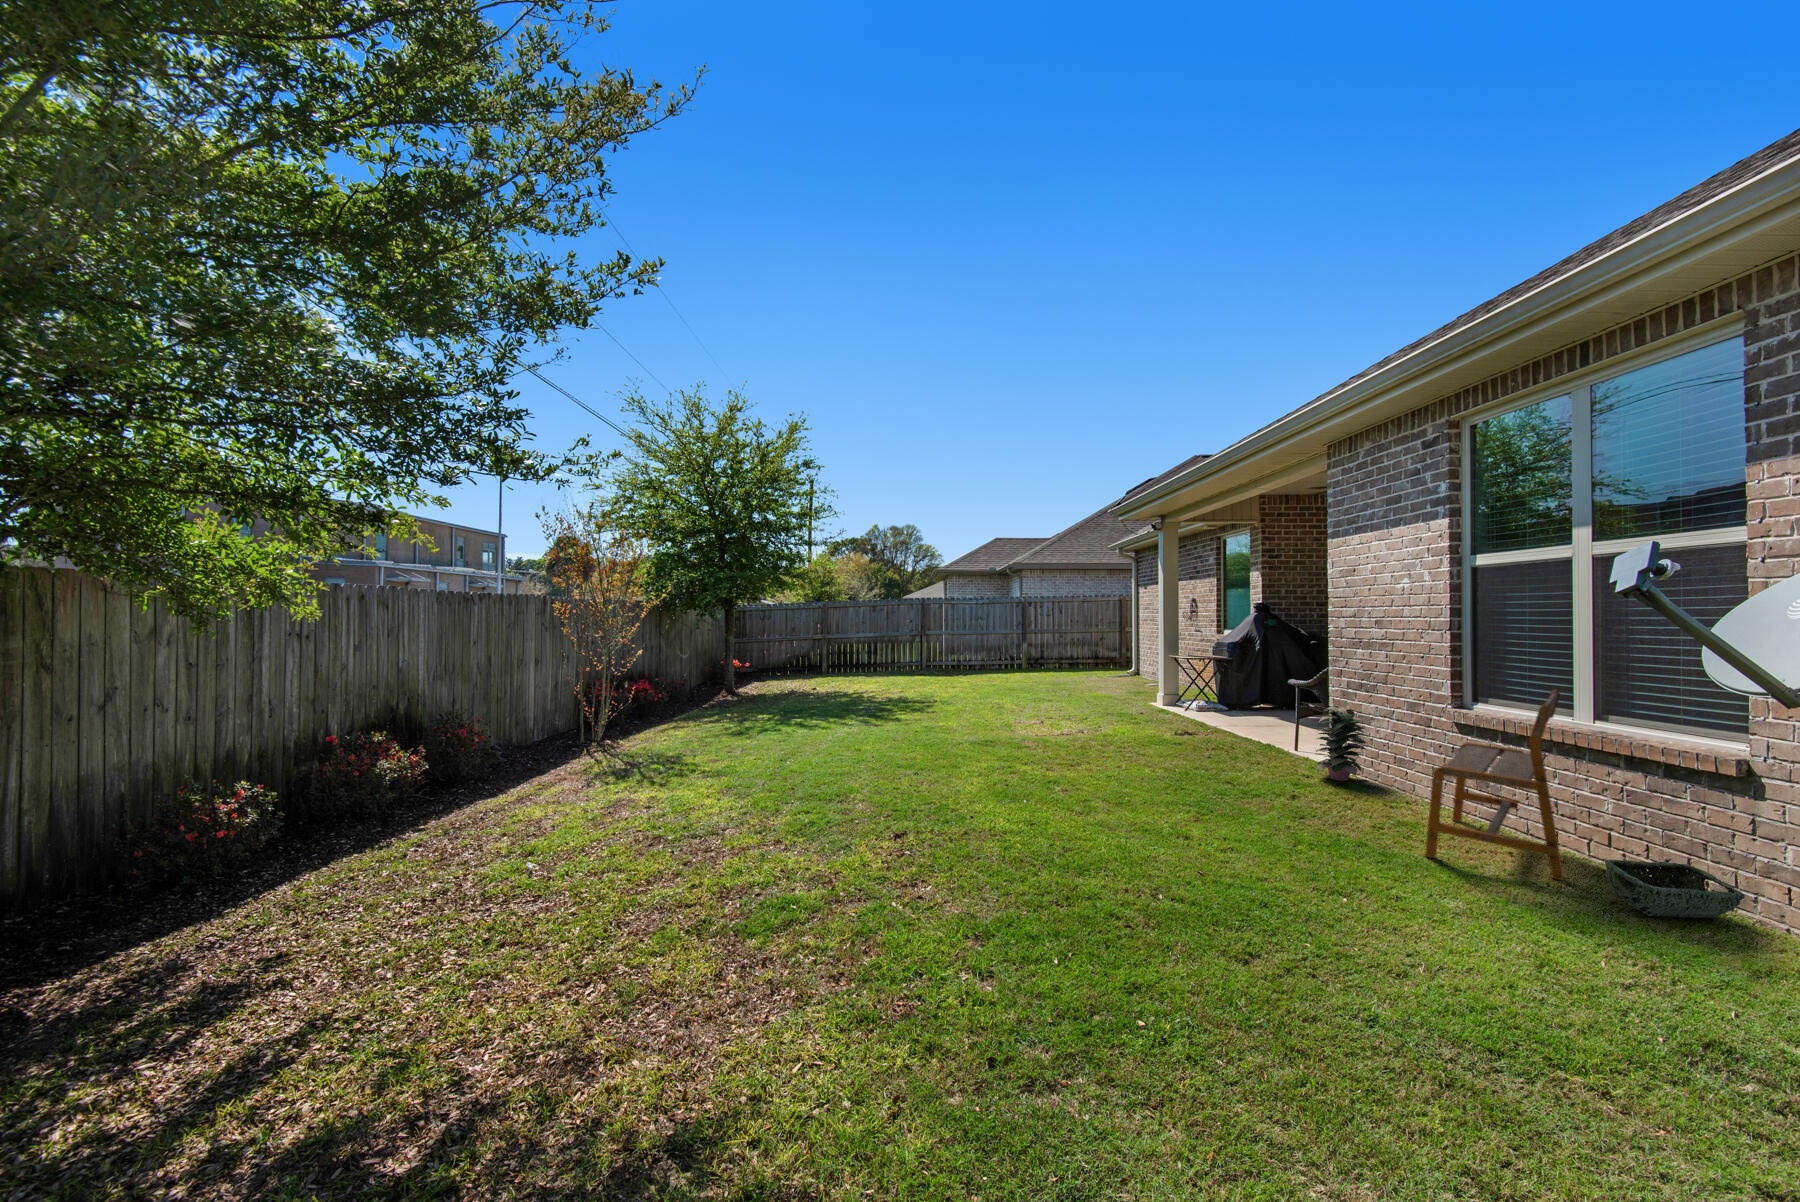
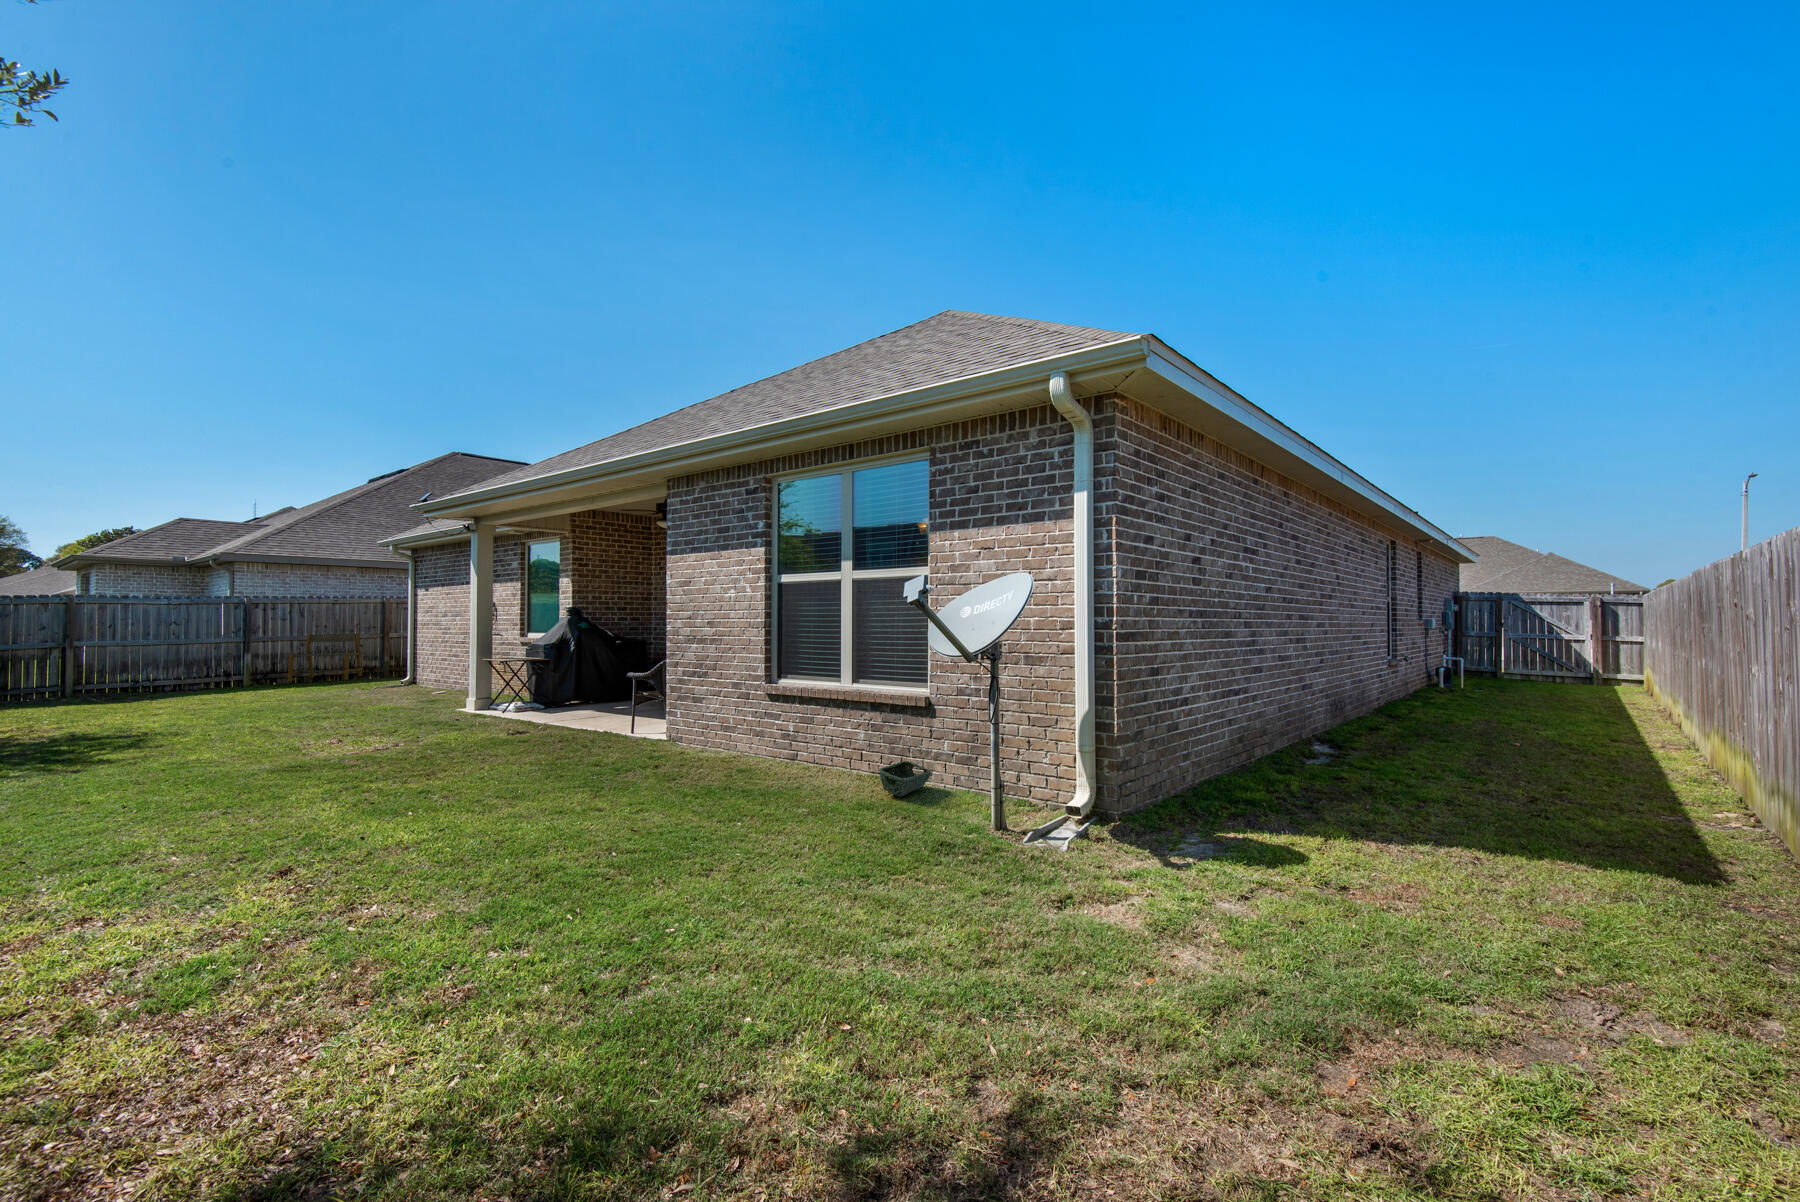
bench: present [1425,690,1564,881] -> present [288,633,363,682]
decorative plant: present [1315,707,1369,781] -> none [662,693,706,753]

